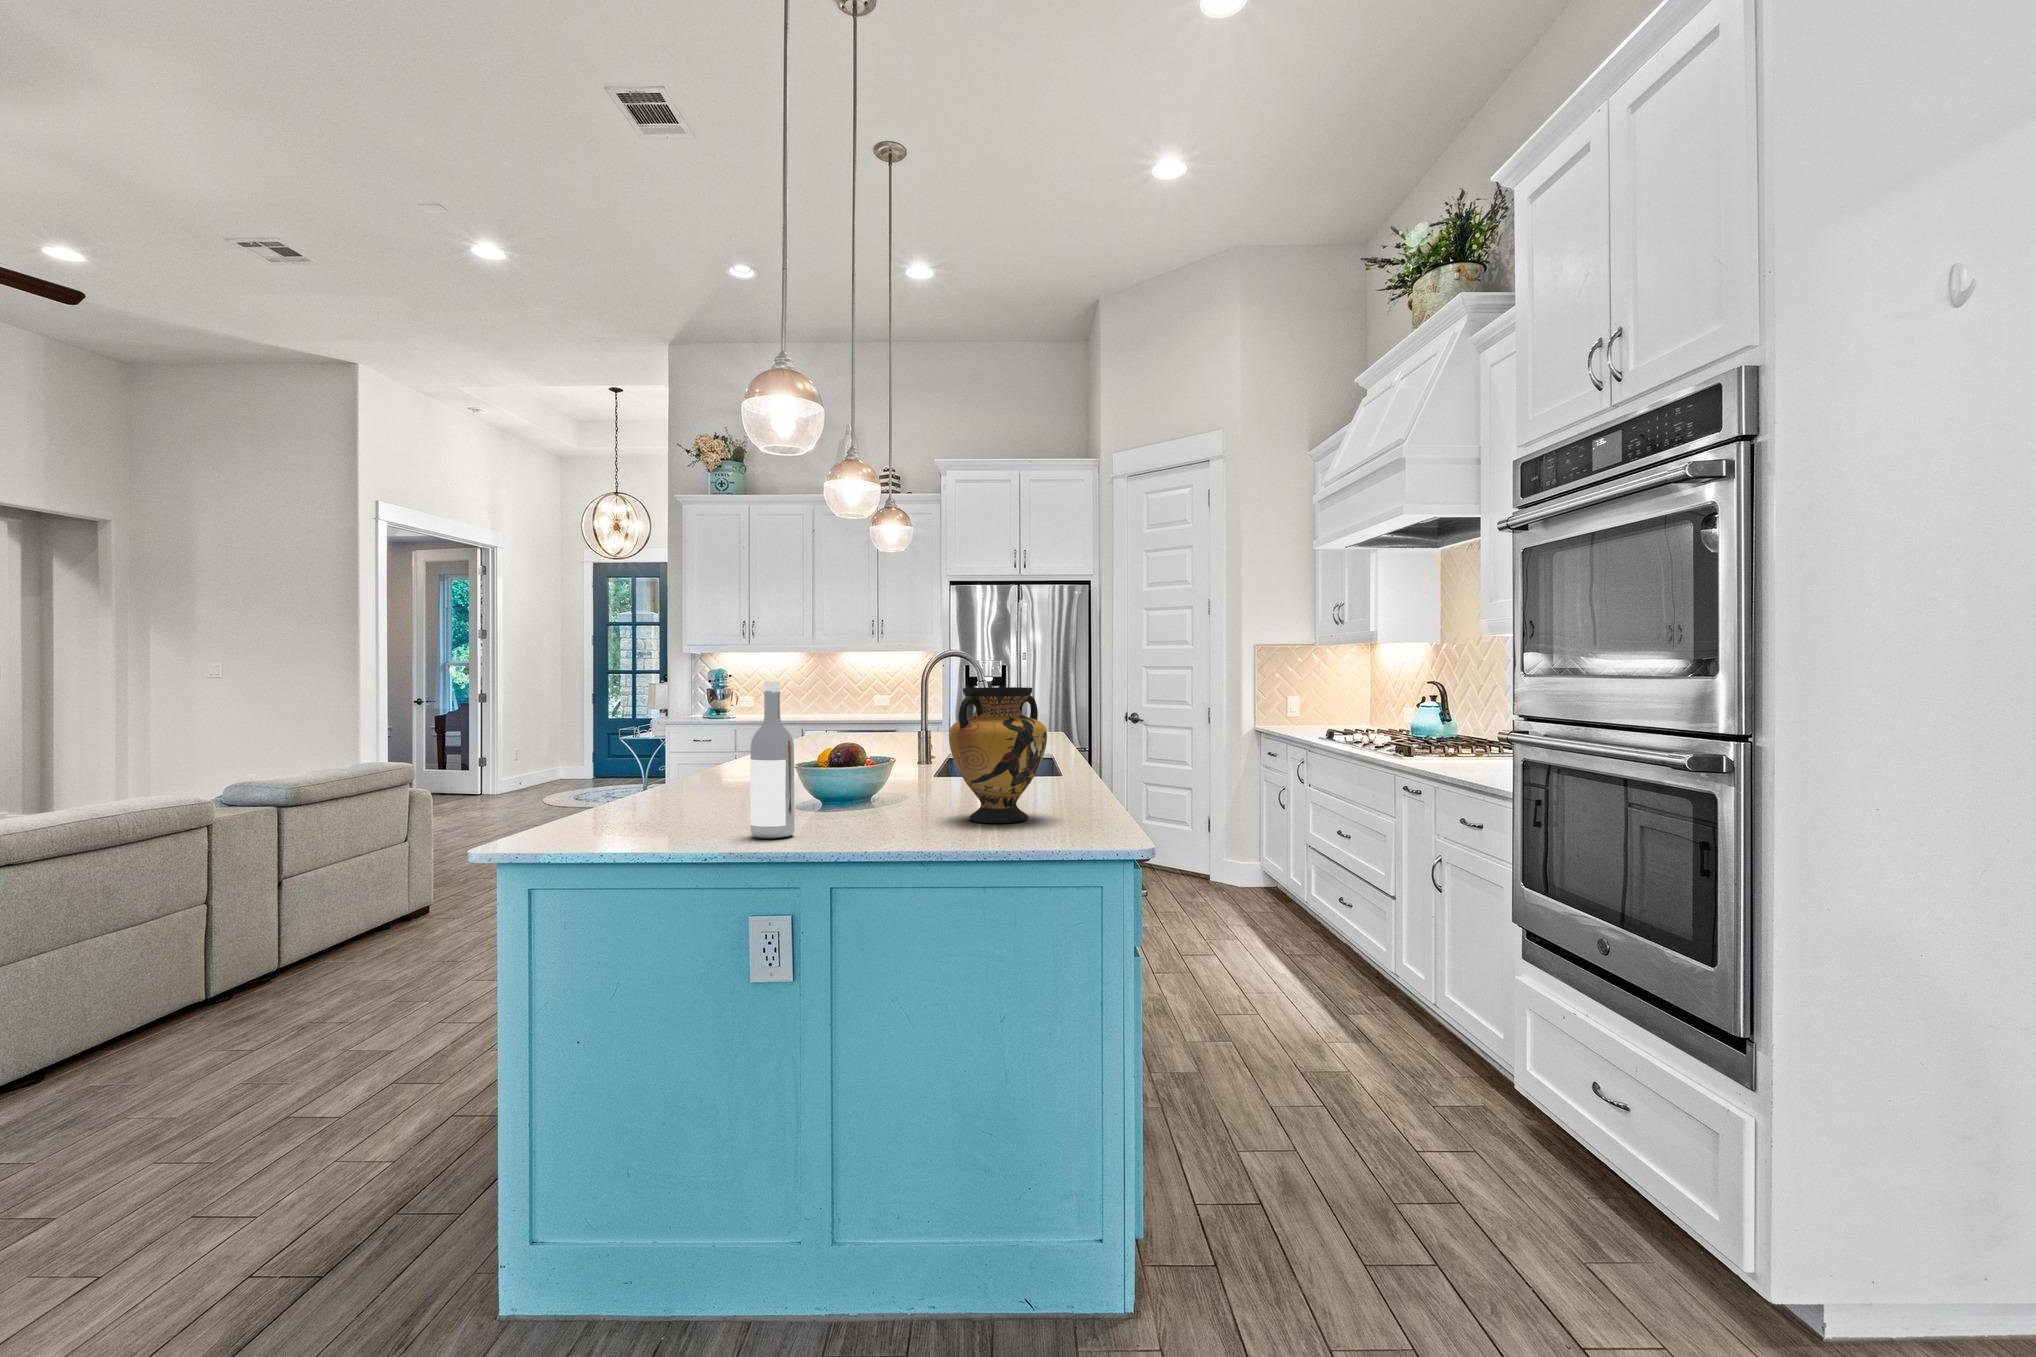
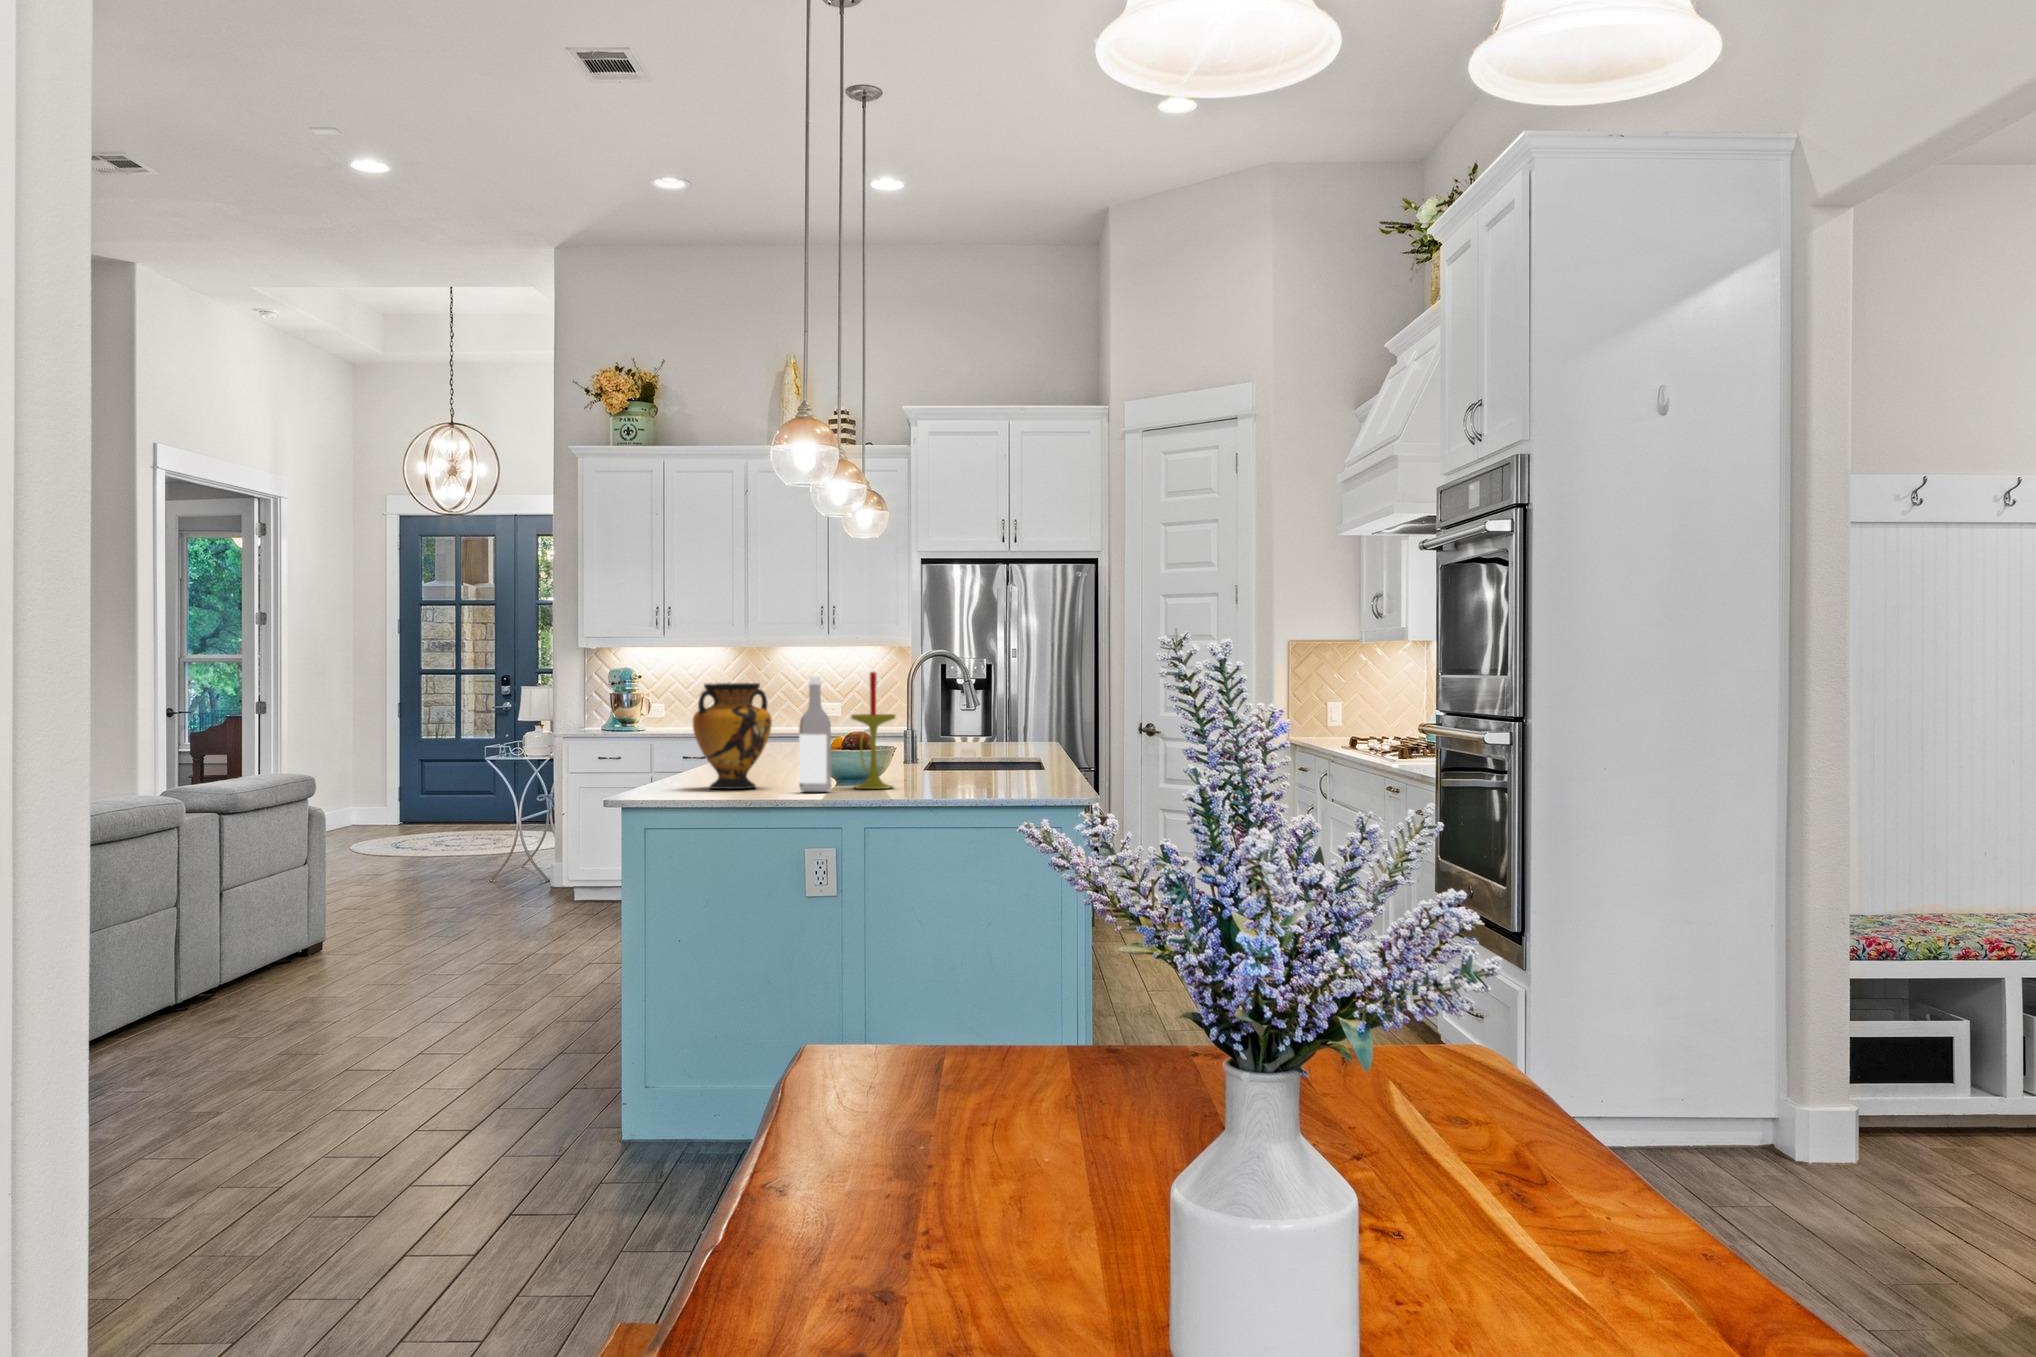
candle: none [827,670,887,827] -> present [851,672,895,789]
vase: present [949,687,1047,823] -> present [693,683,772,789]

